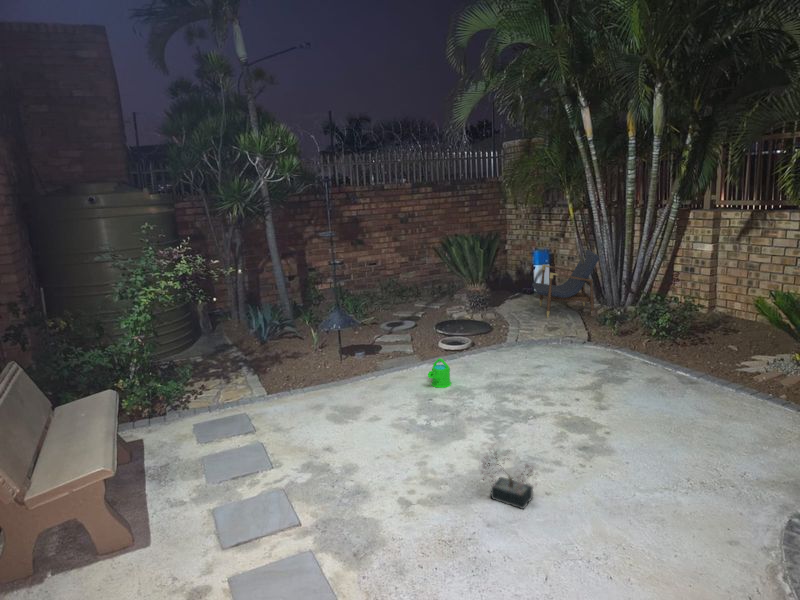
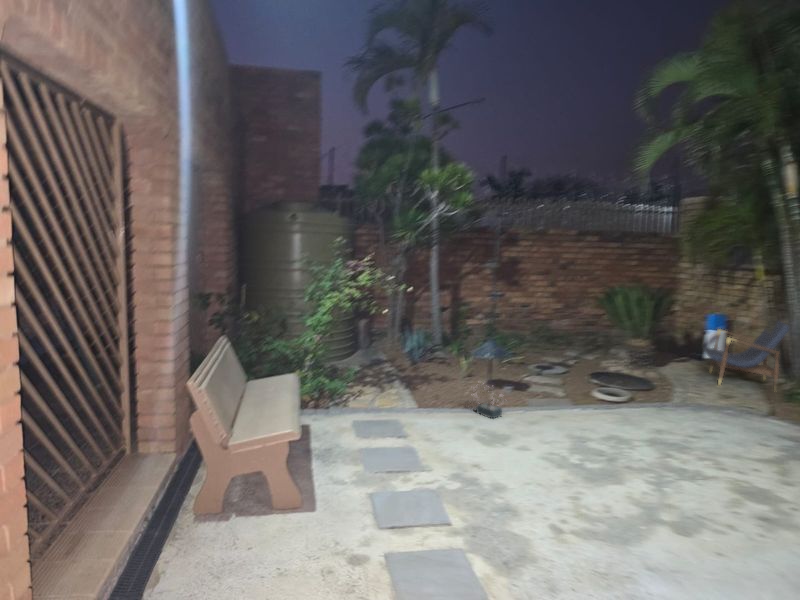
watering can: present [428,358,451,388] -> none [583,402,607,433]
decorative plant: present [481,446,537,509] -> present [473,383,502,419]

